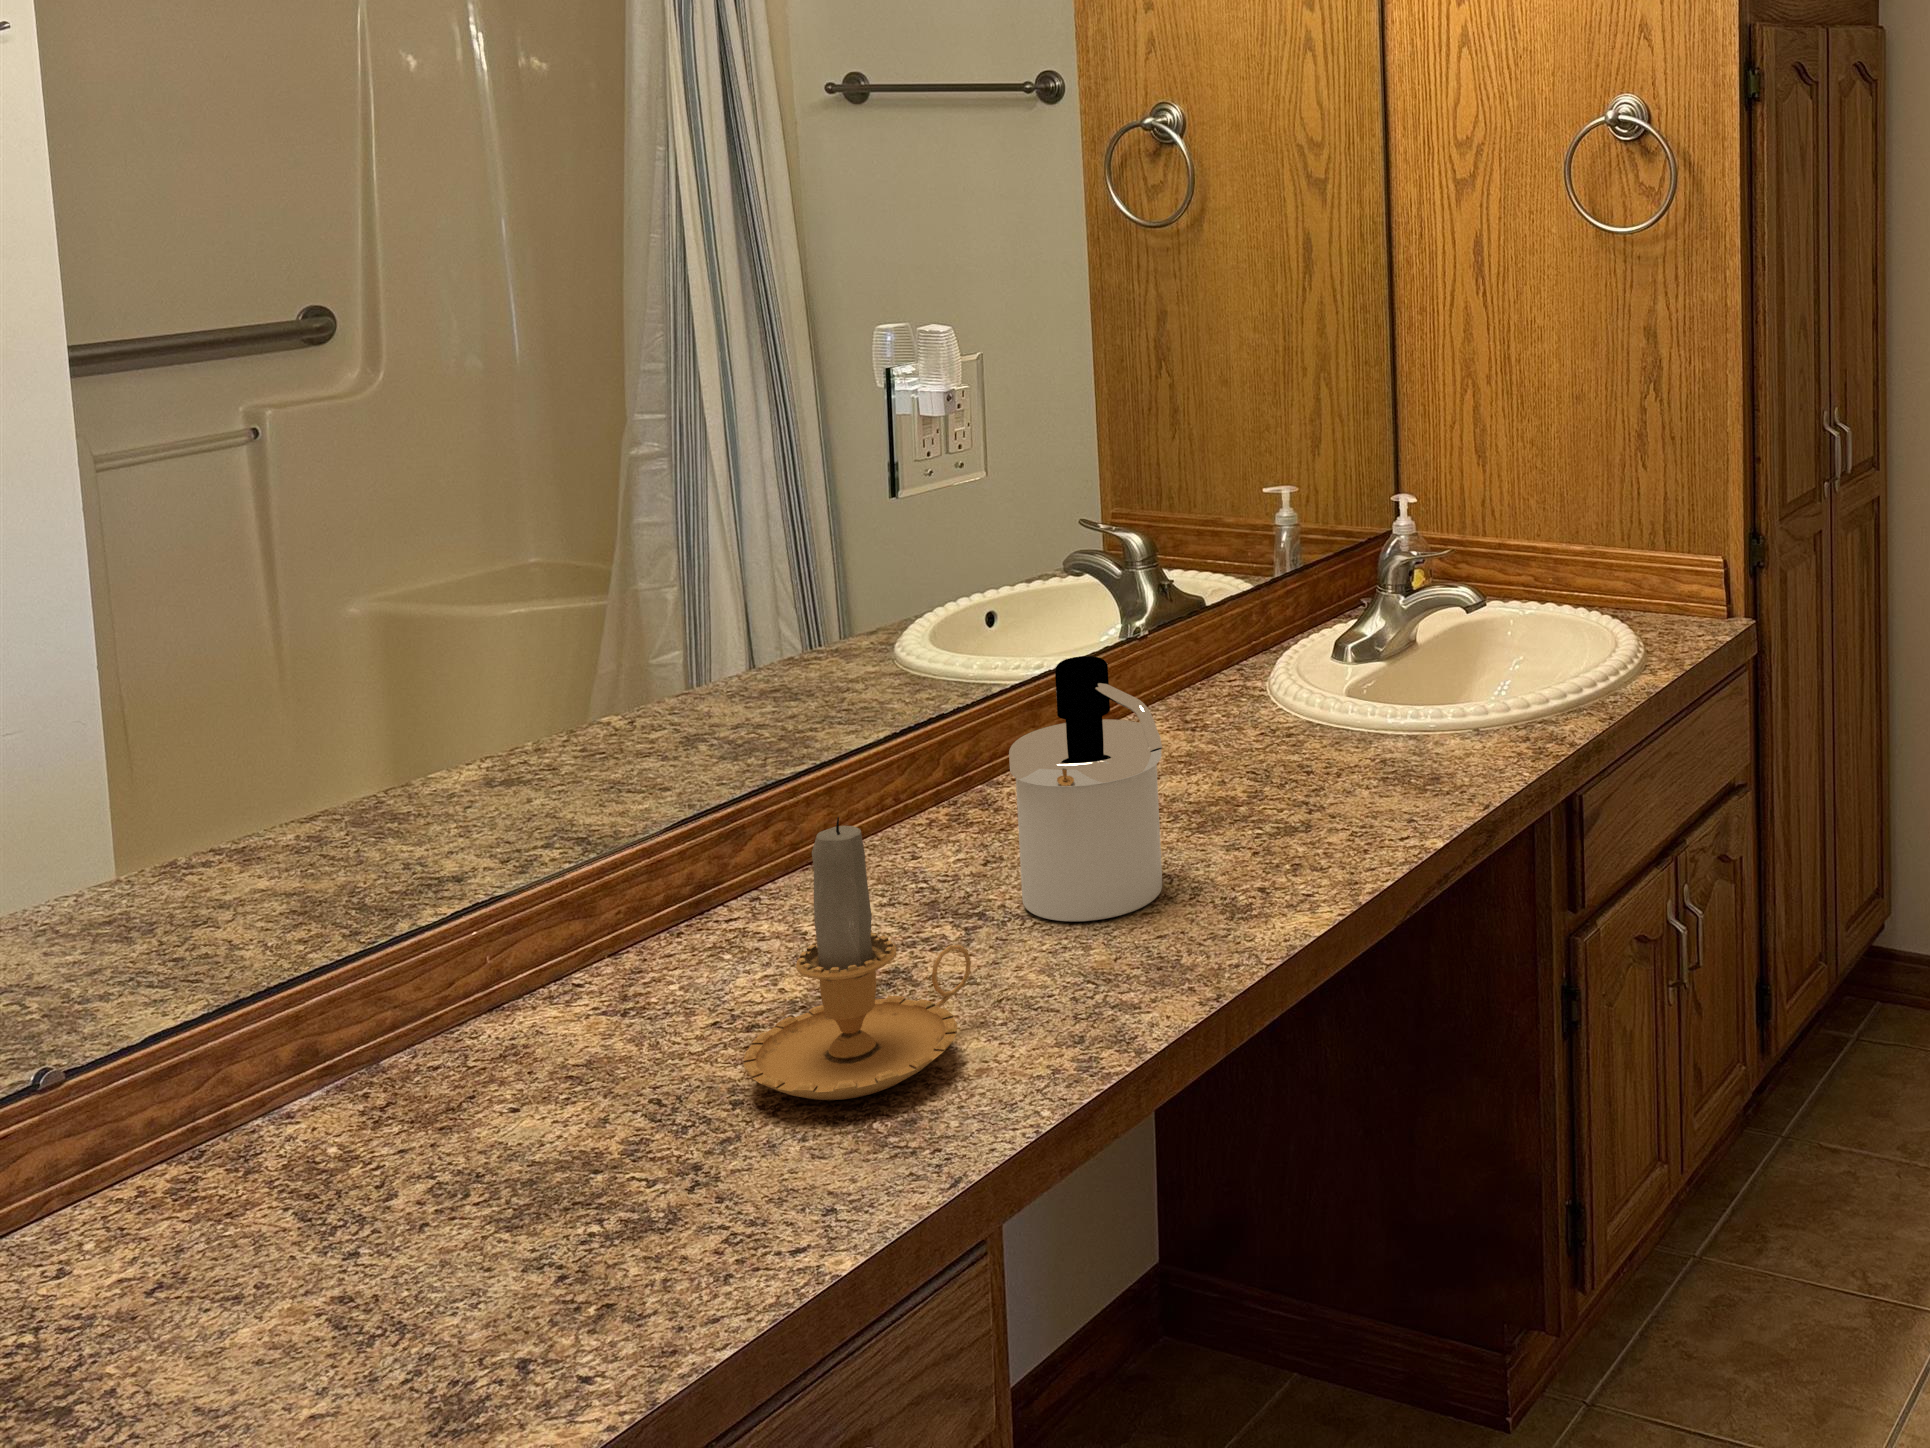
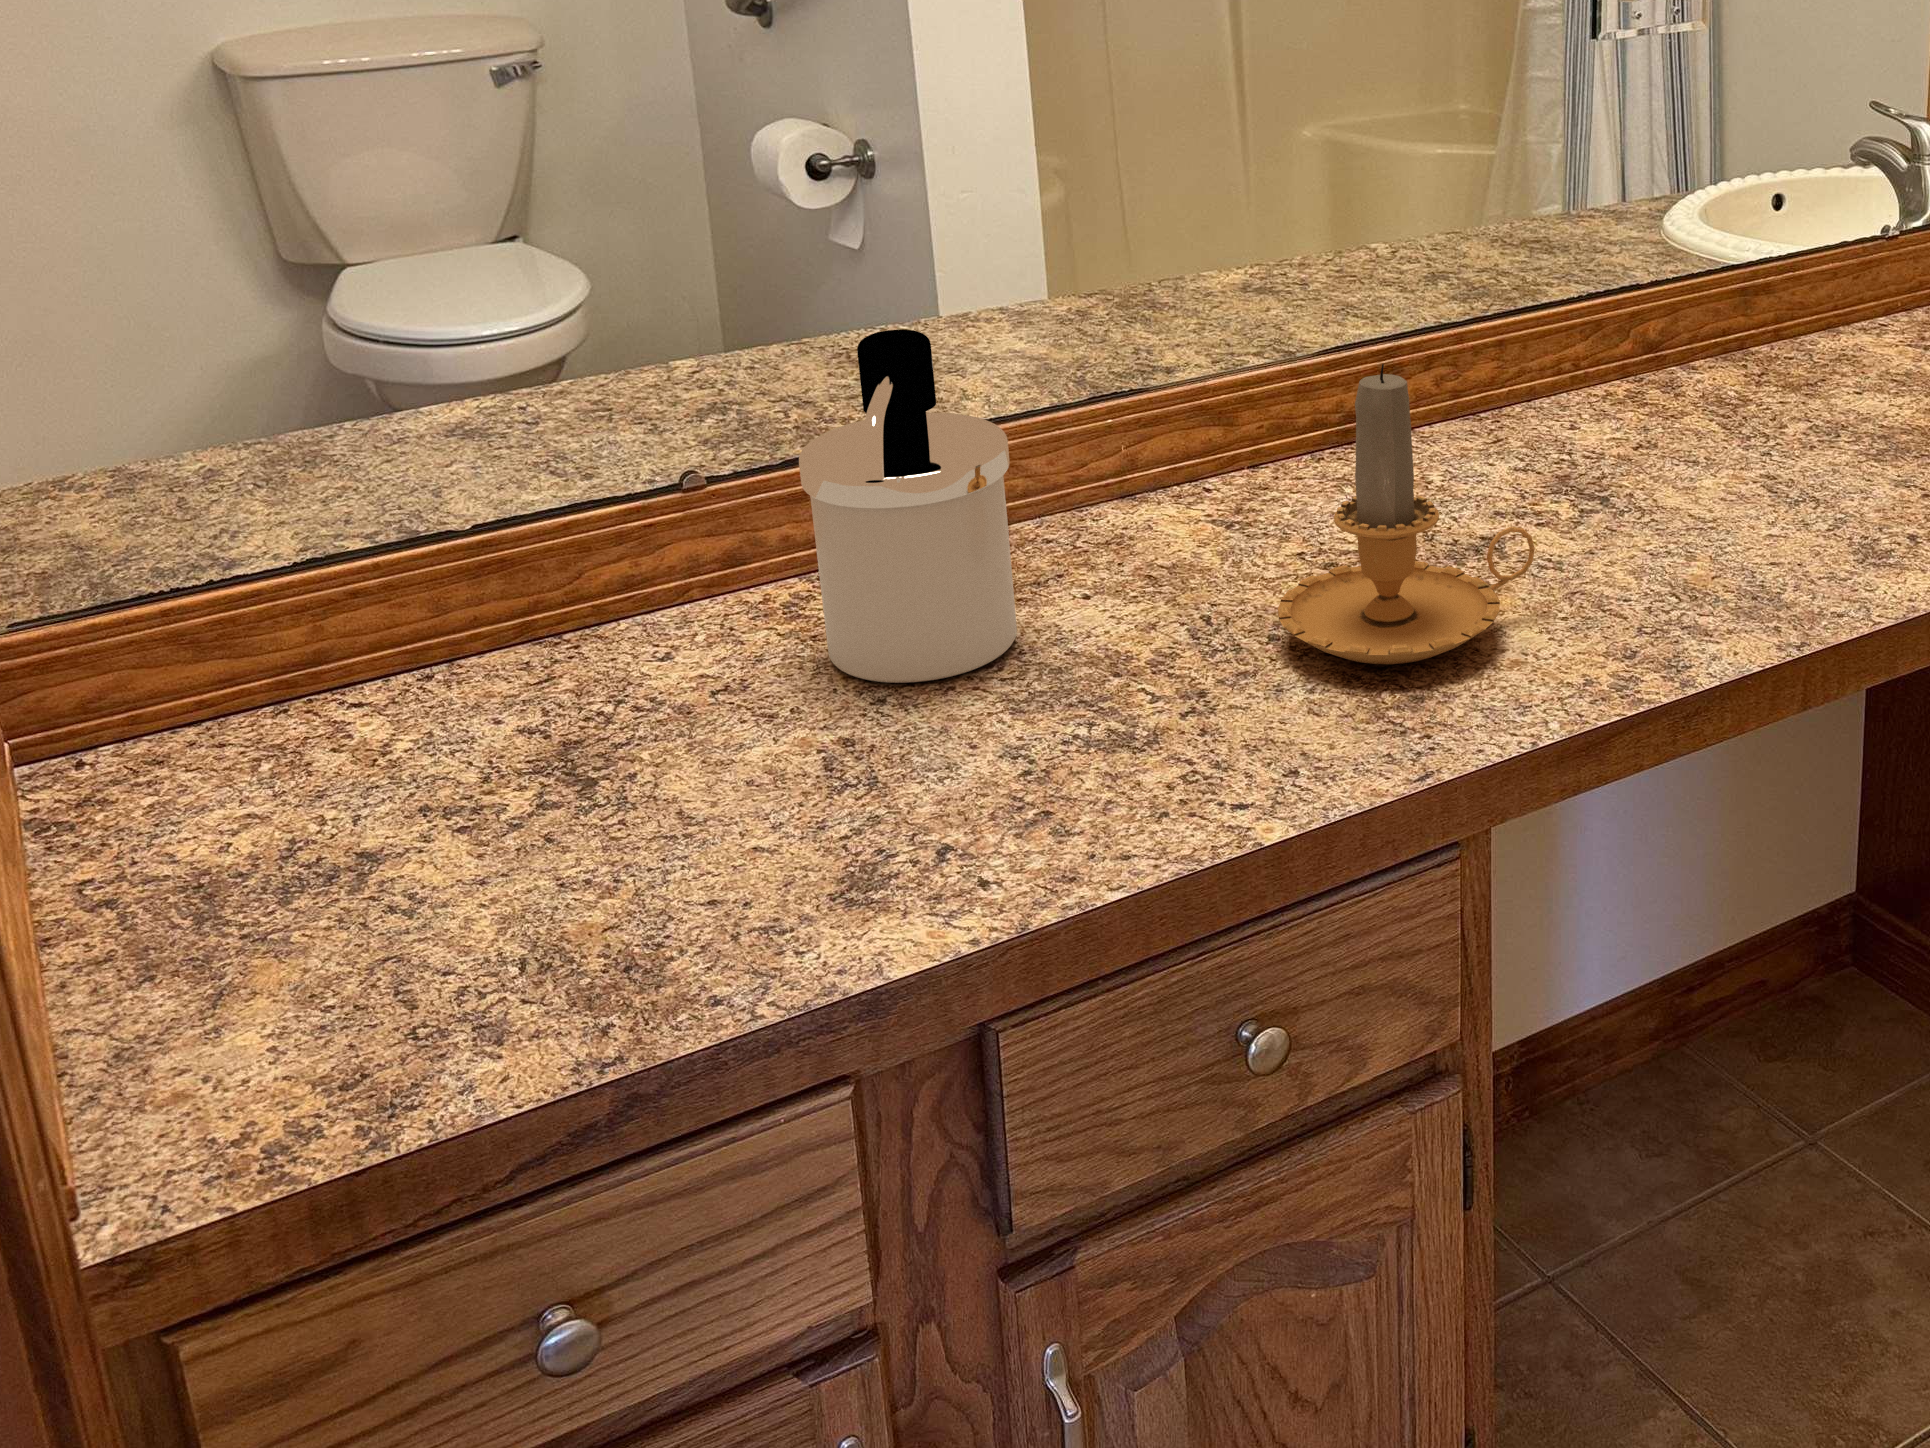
soap dispenser: present [1009,656,1162,921] -> present [799,329,1017,683]

